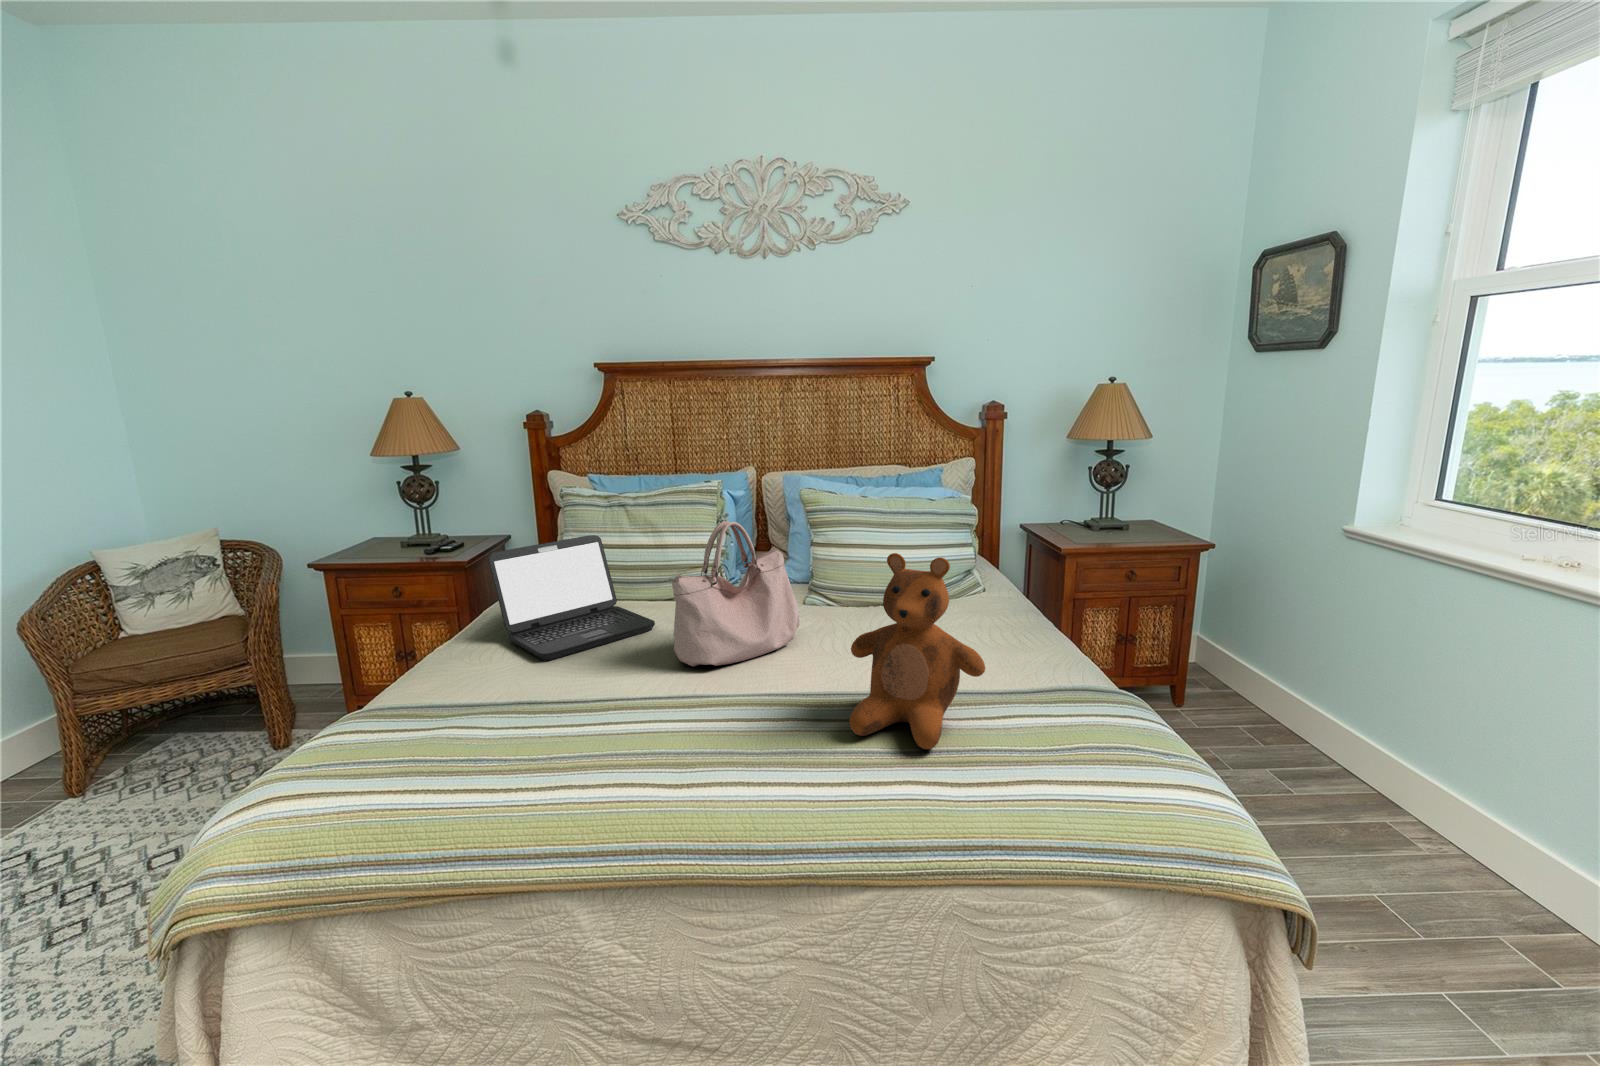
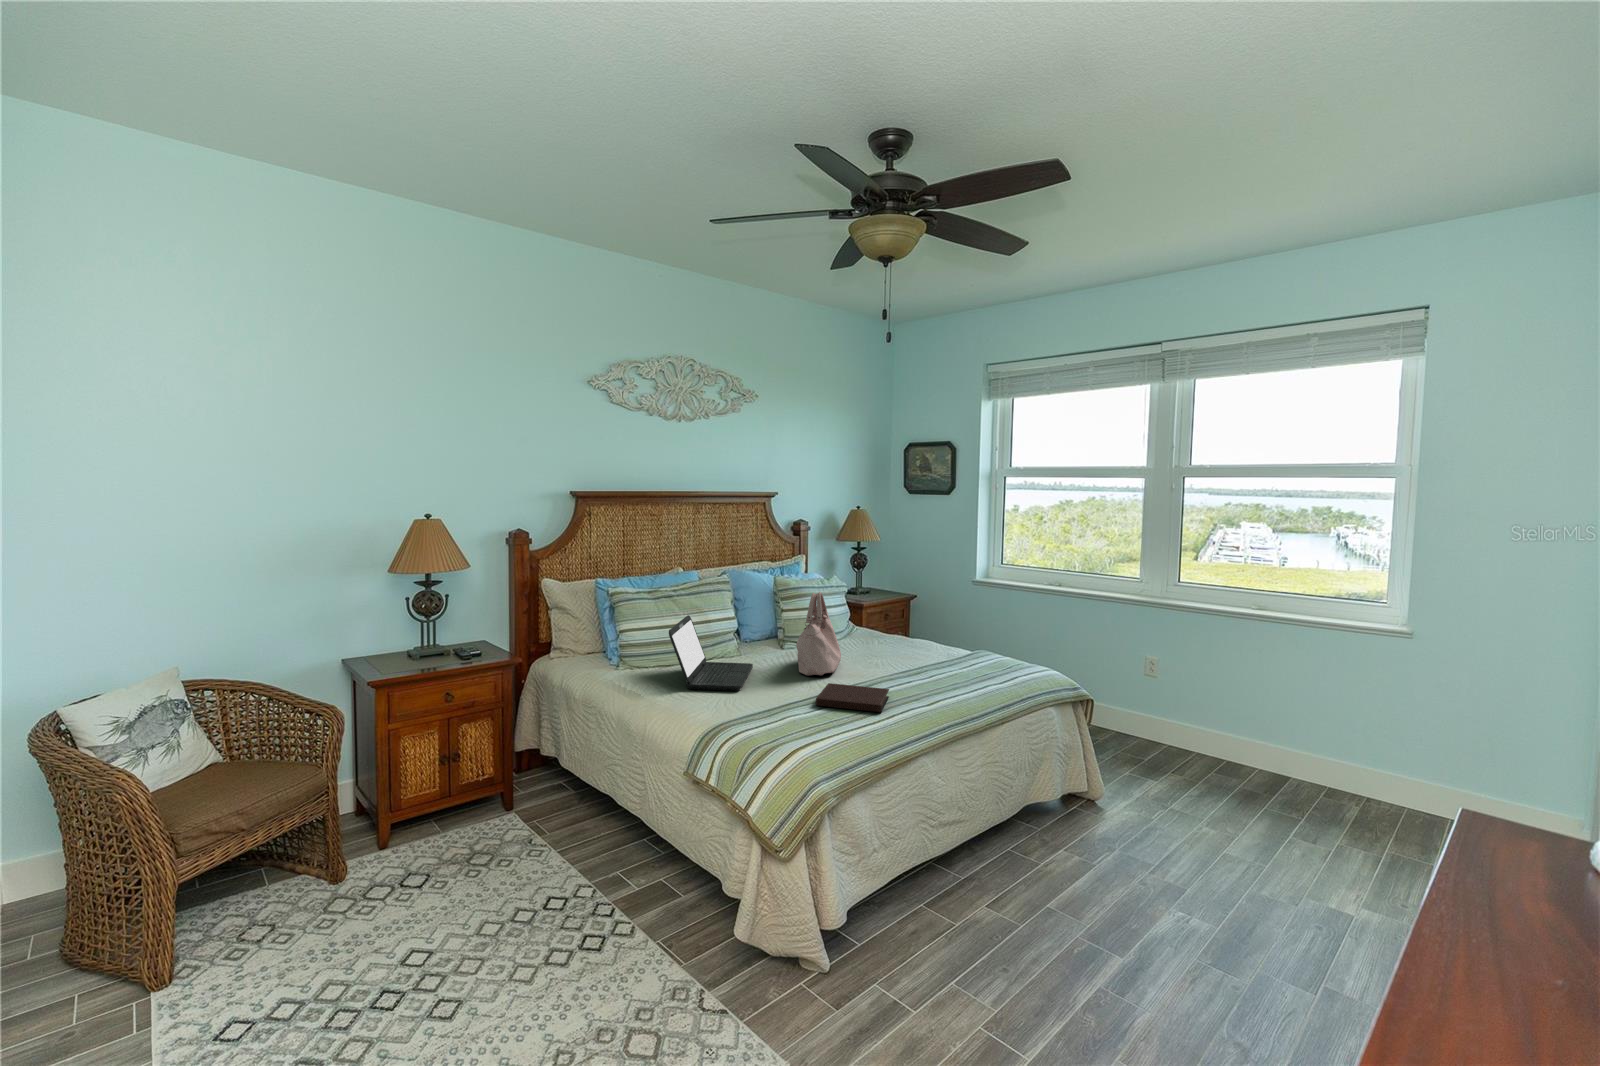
teddy bear: present [849,553,985,749] -> none [914,594,978,679]
notebook: none [547,684,684,769] -> present [816,683,889,712]

